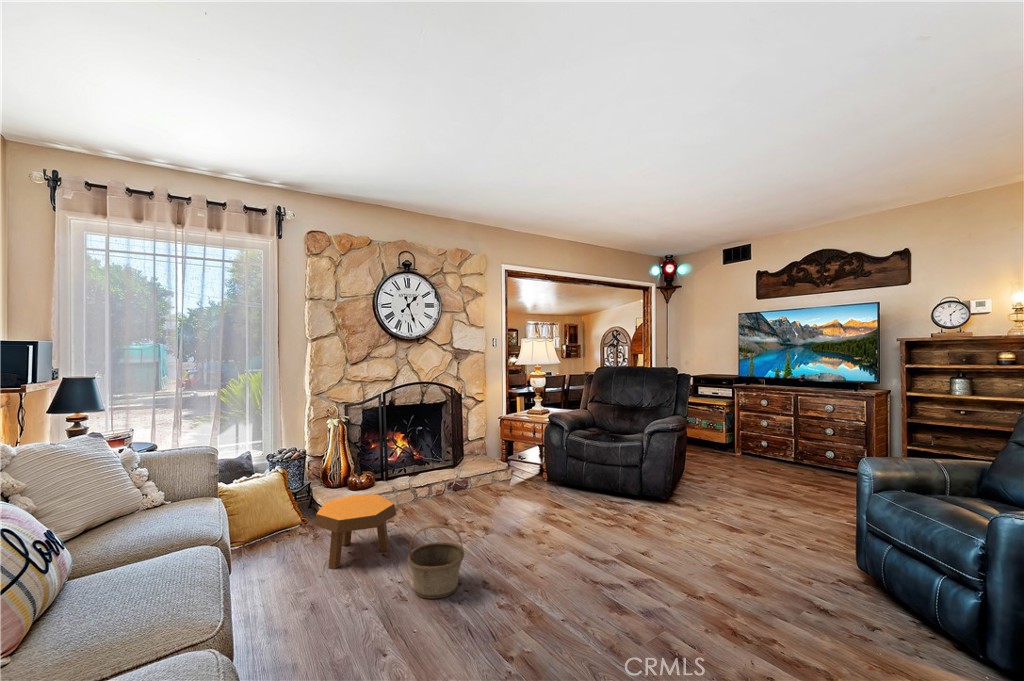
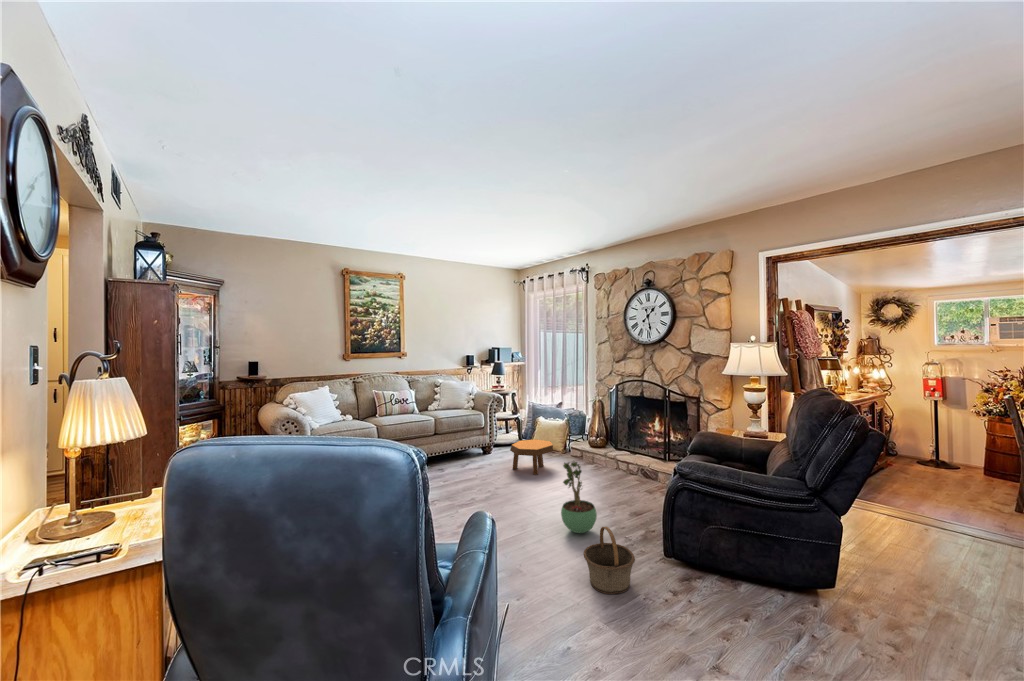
potted plant: none [575,456,627,535] -> present [561,462,597,533]
basket: present [408,525,464,599] -> present [583,527,635,594]

